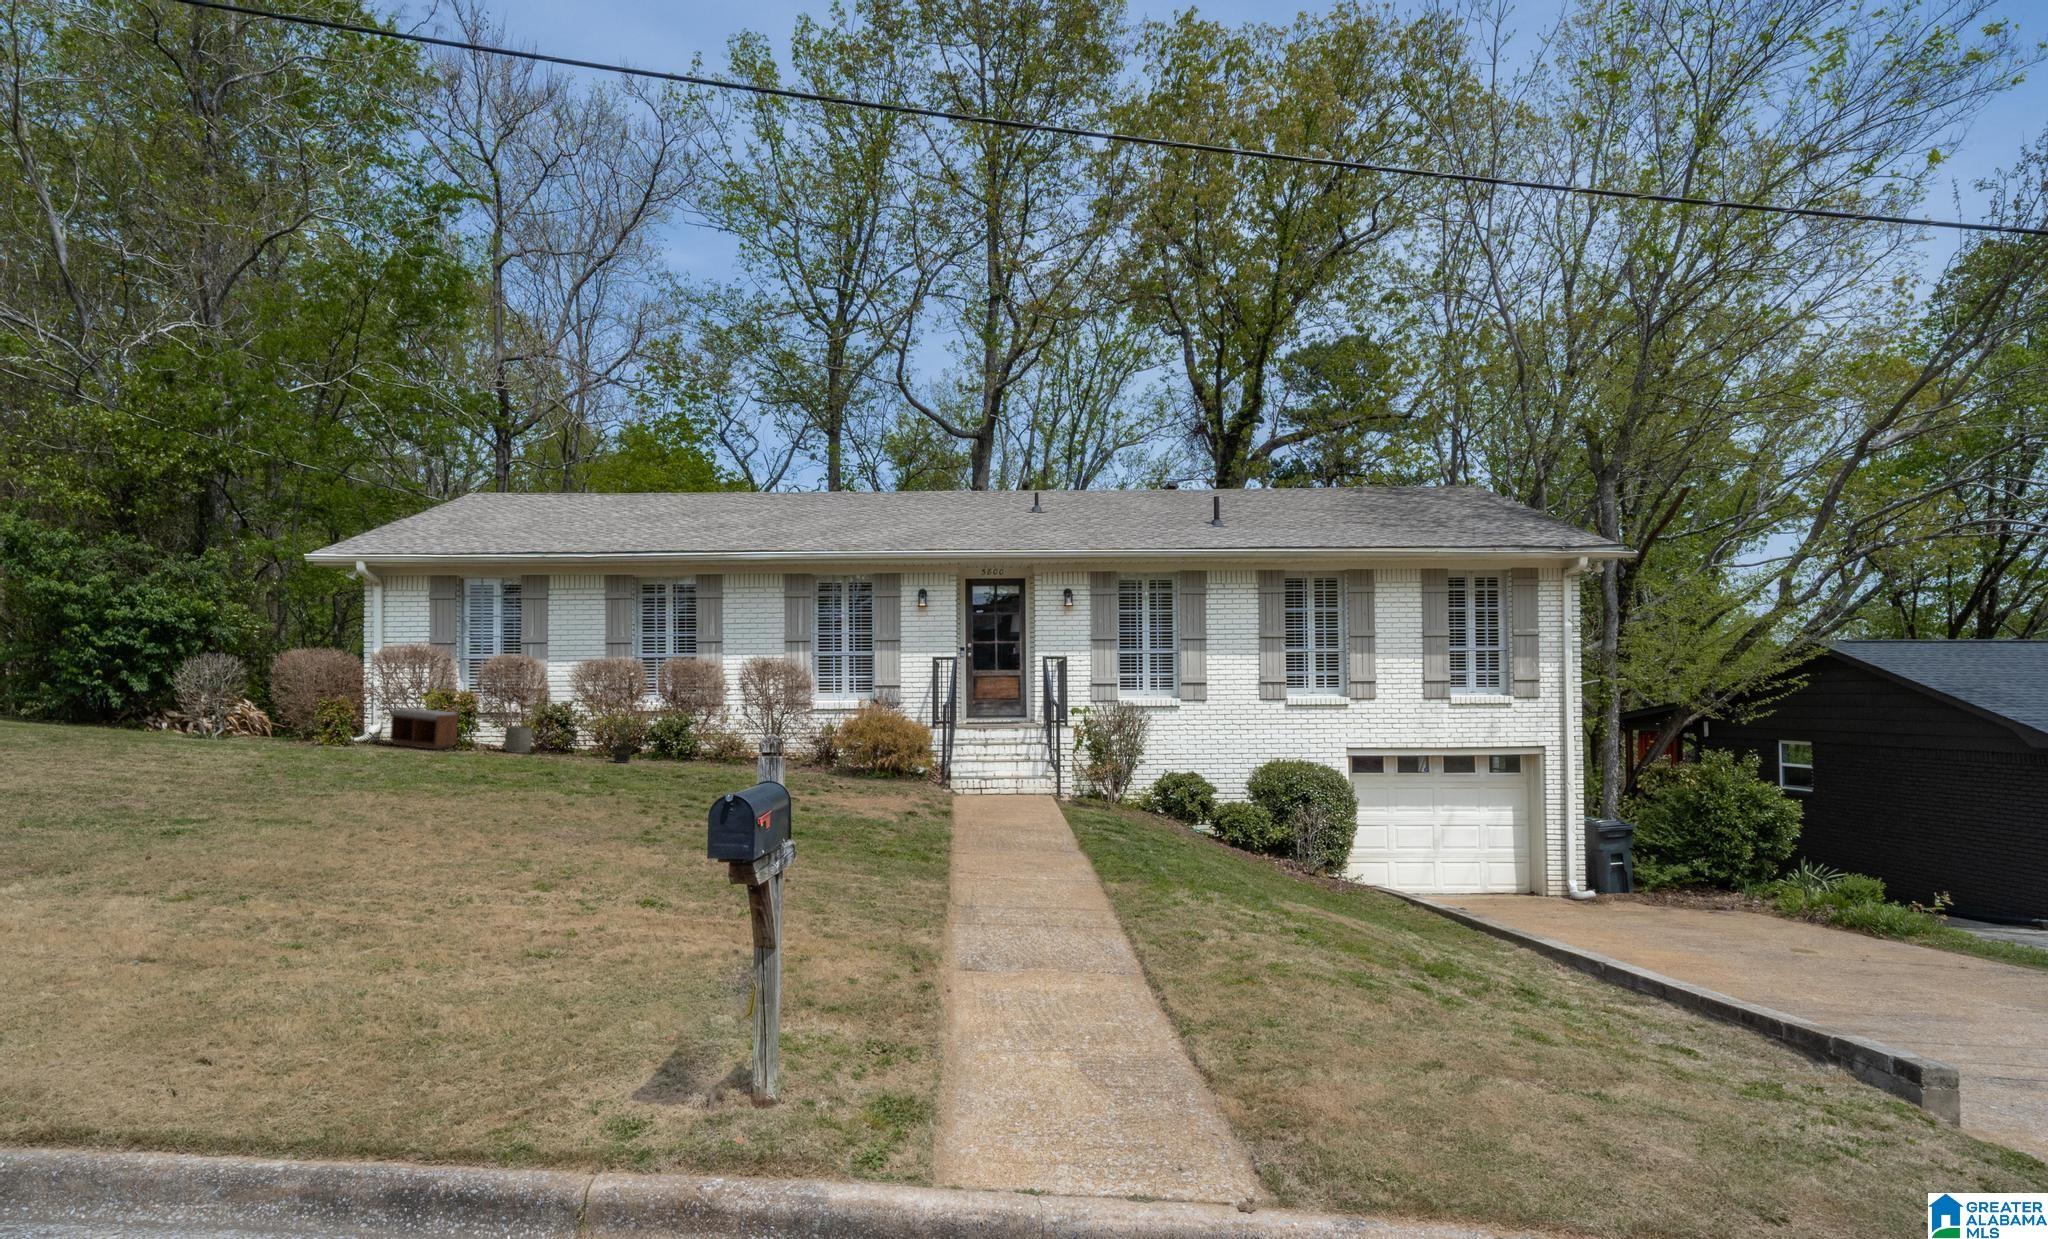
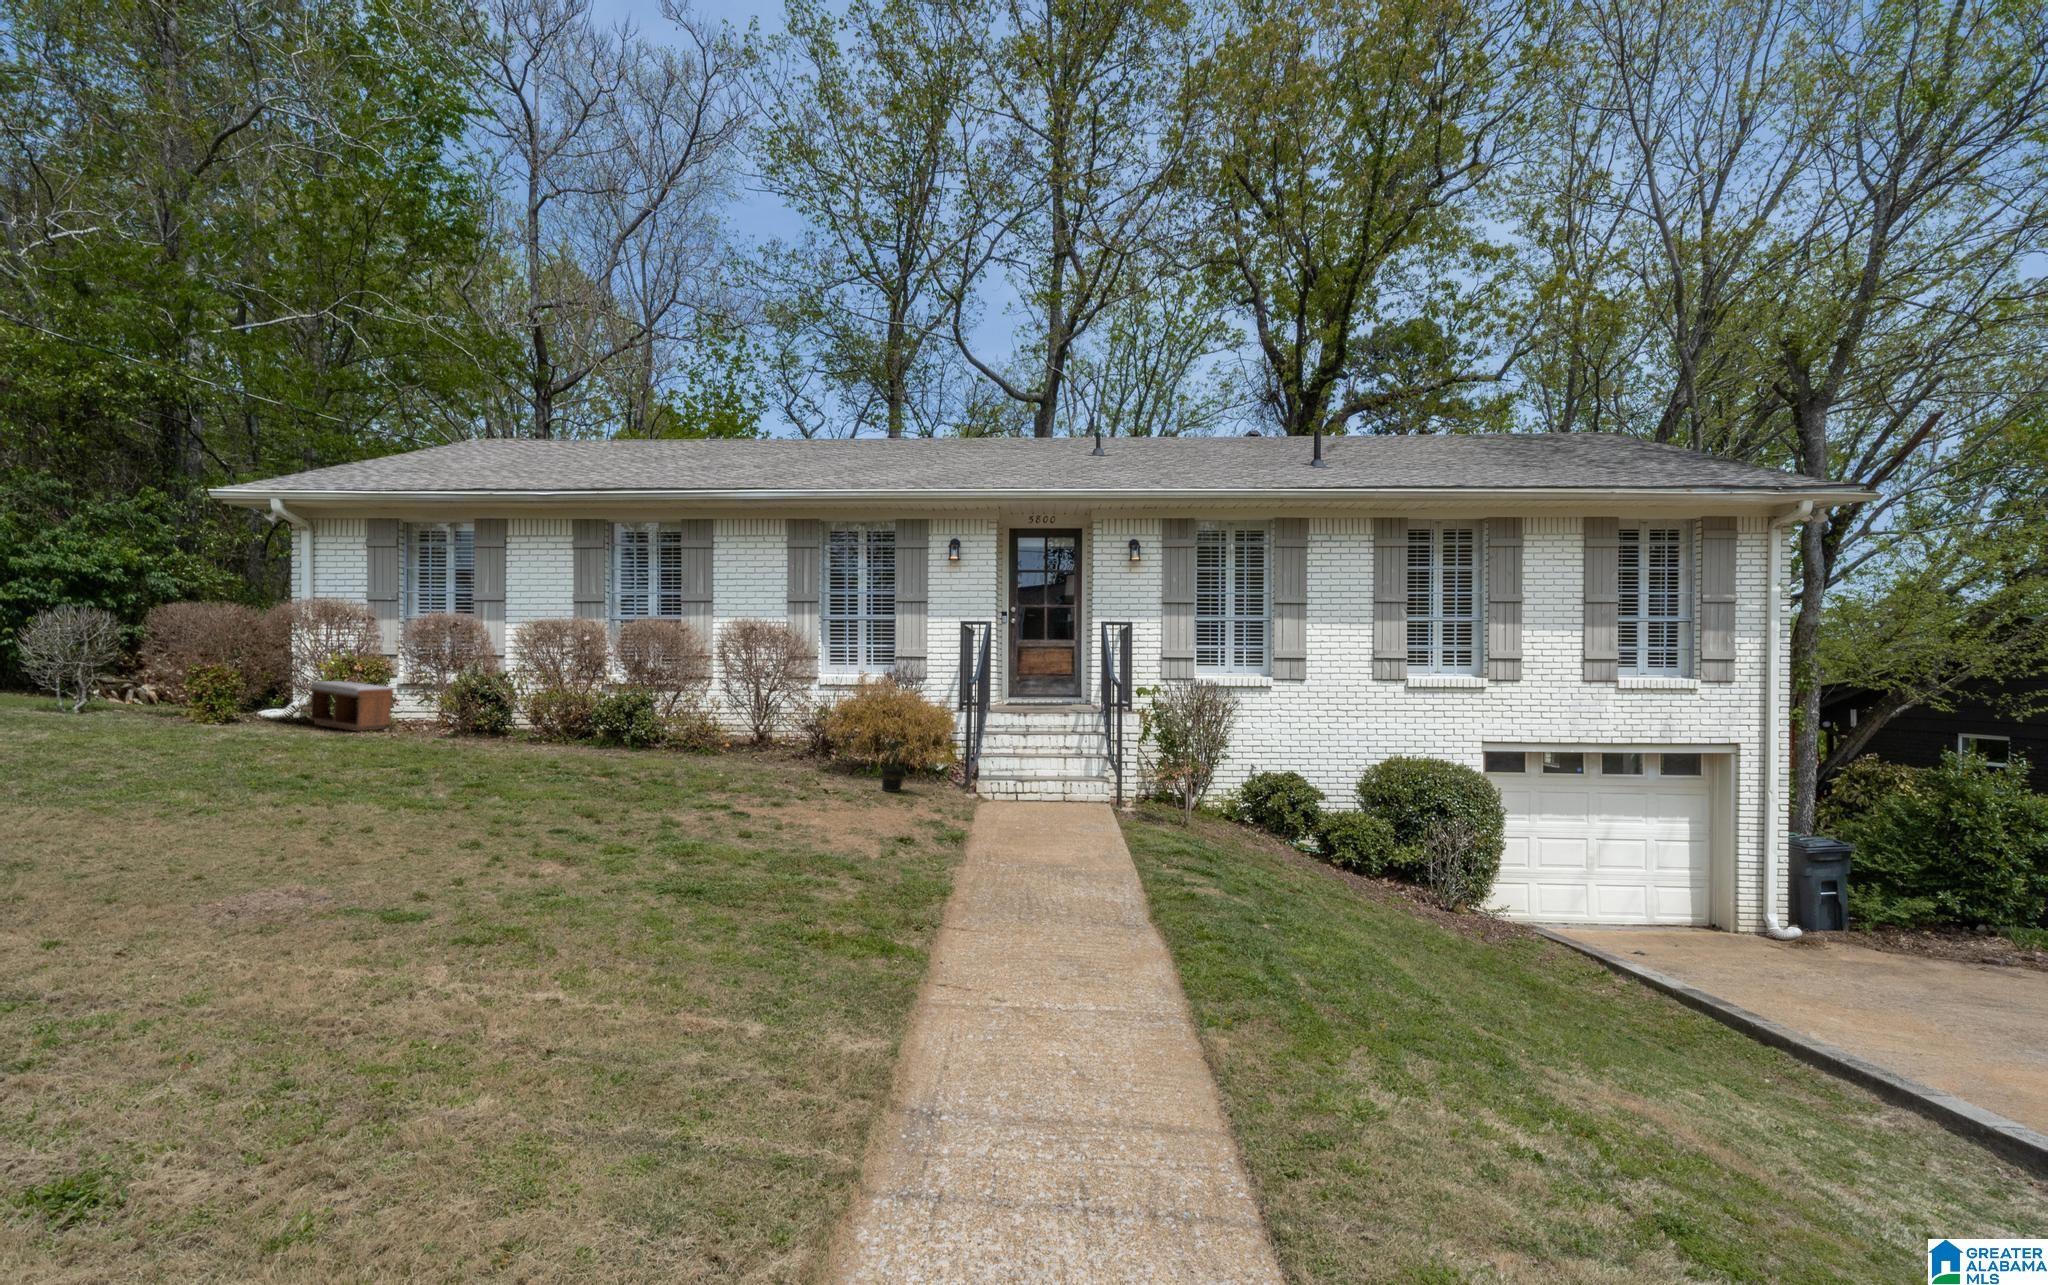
potted plant: present [614,721,632,763] -> present [882,738,907,792]
woven basket: present [505,726,533,753] -> none [446,703,482,736]

